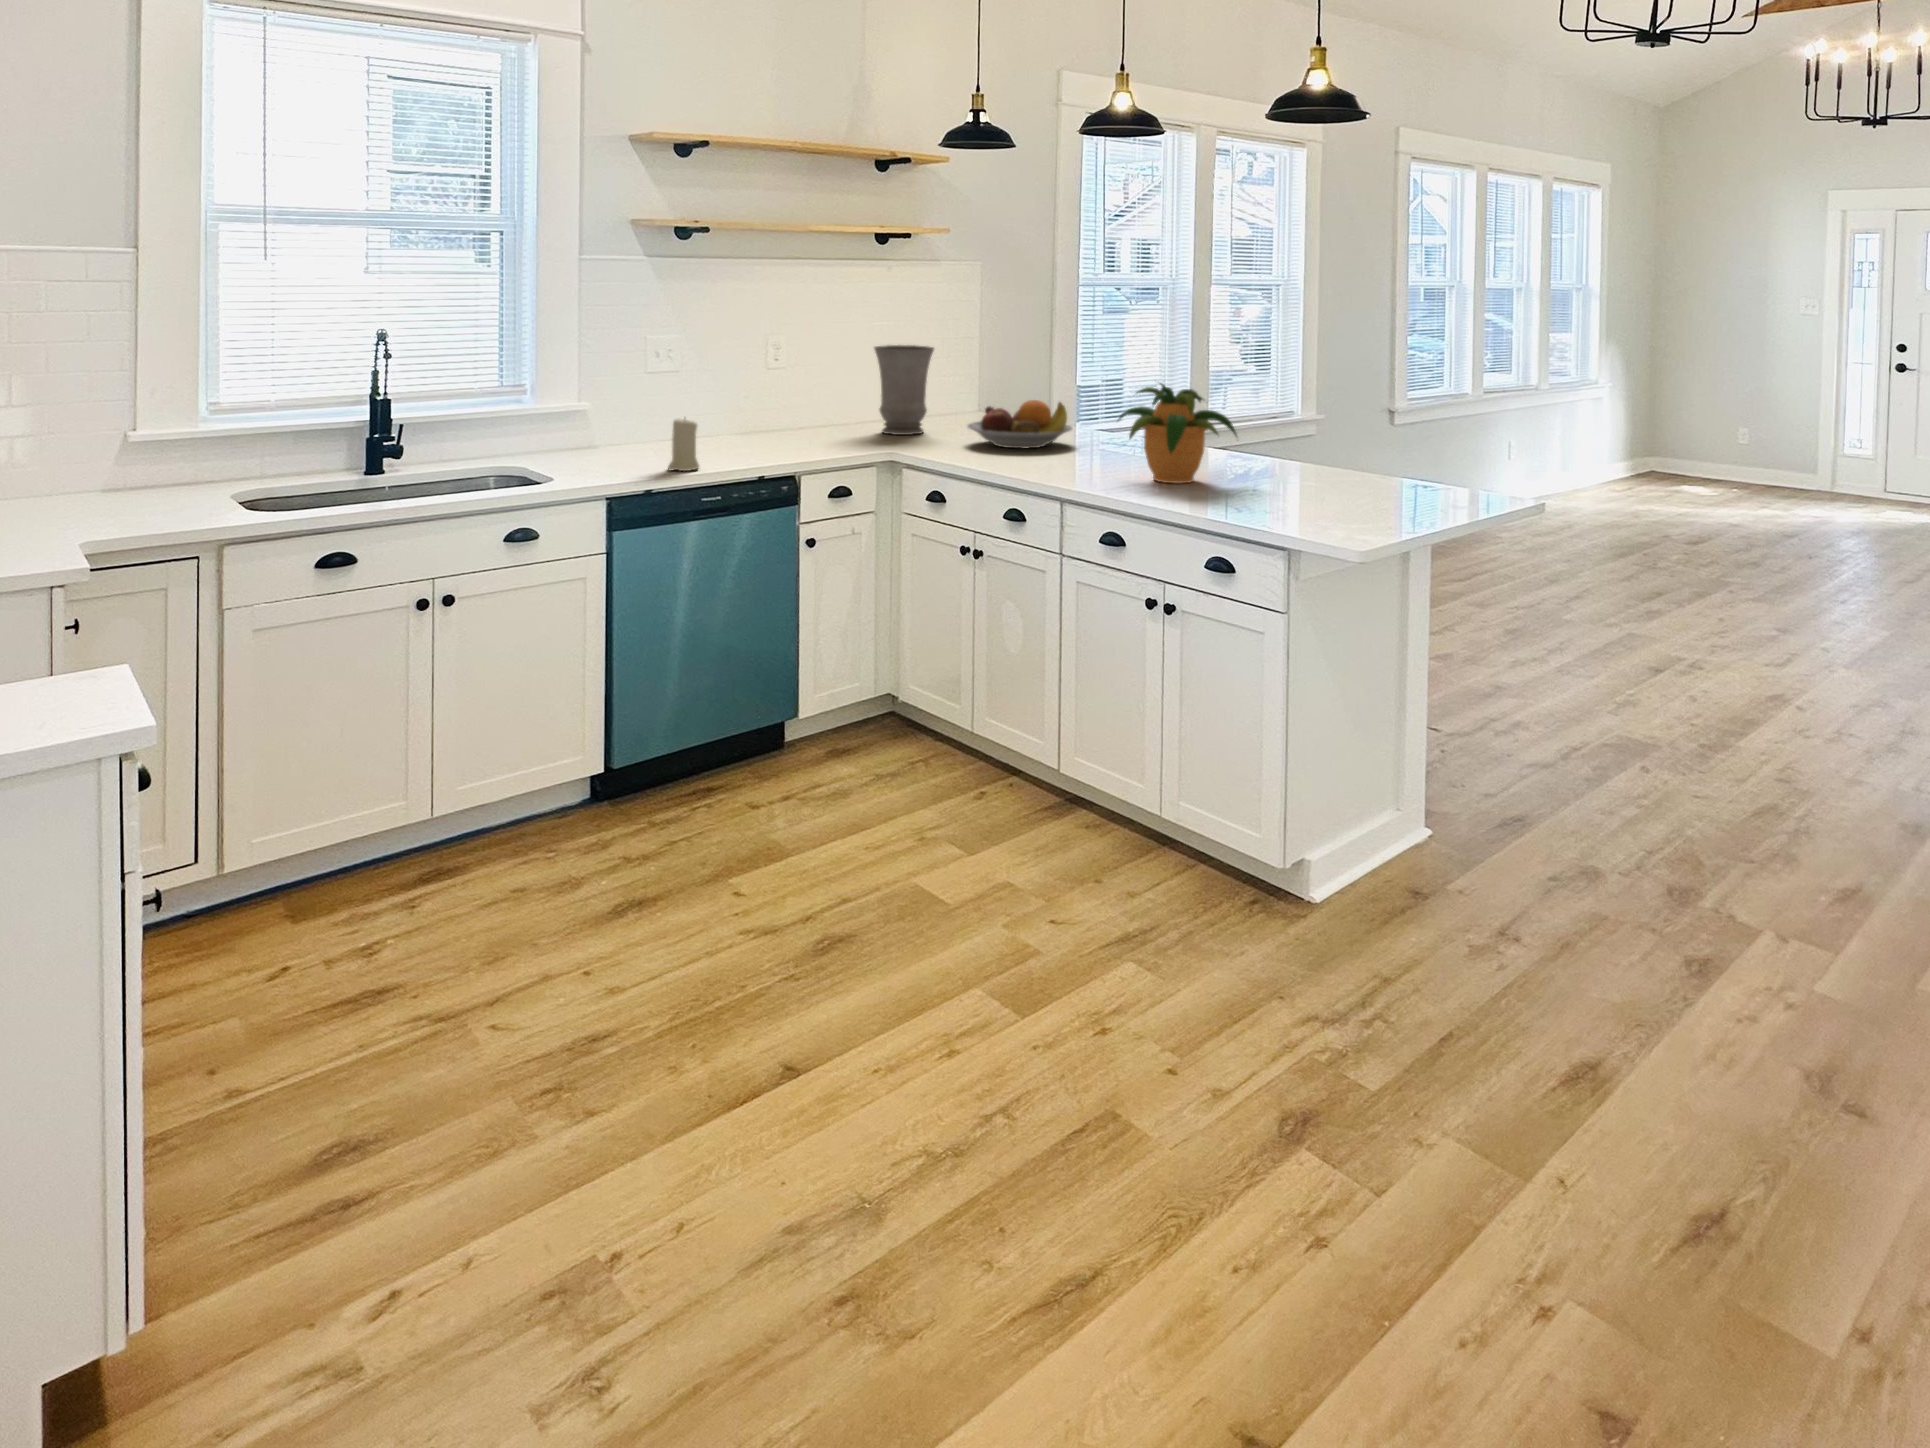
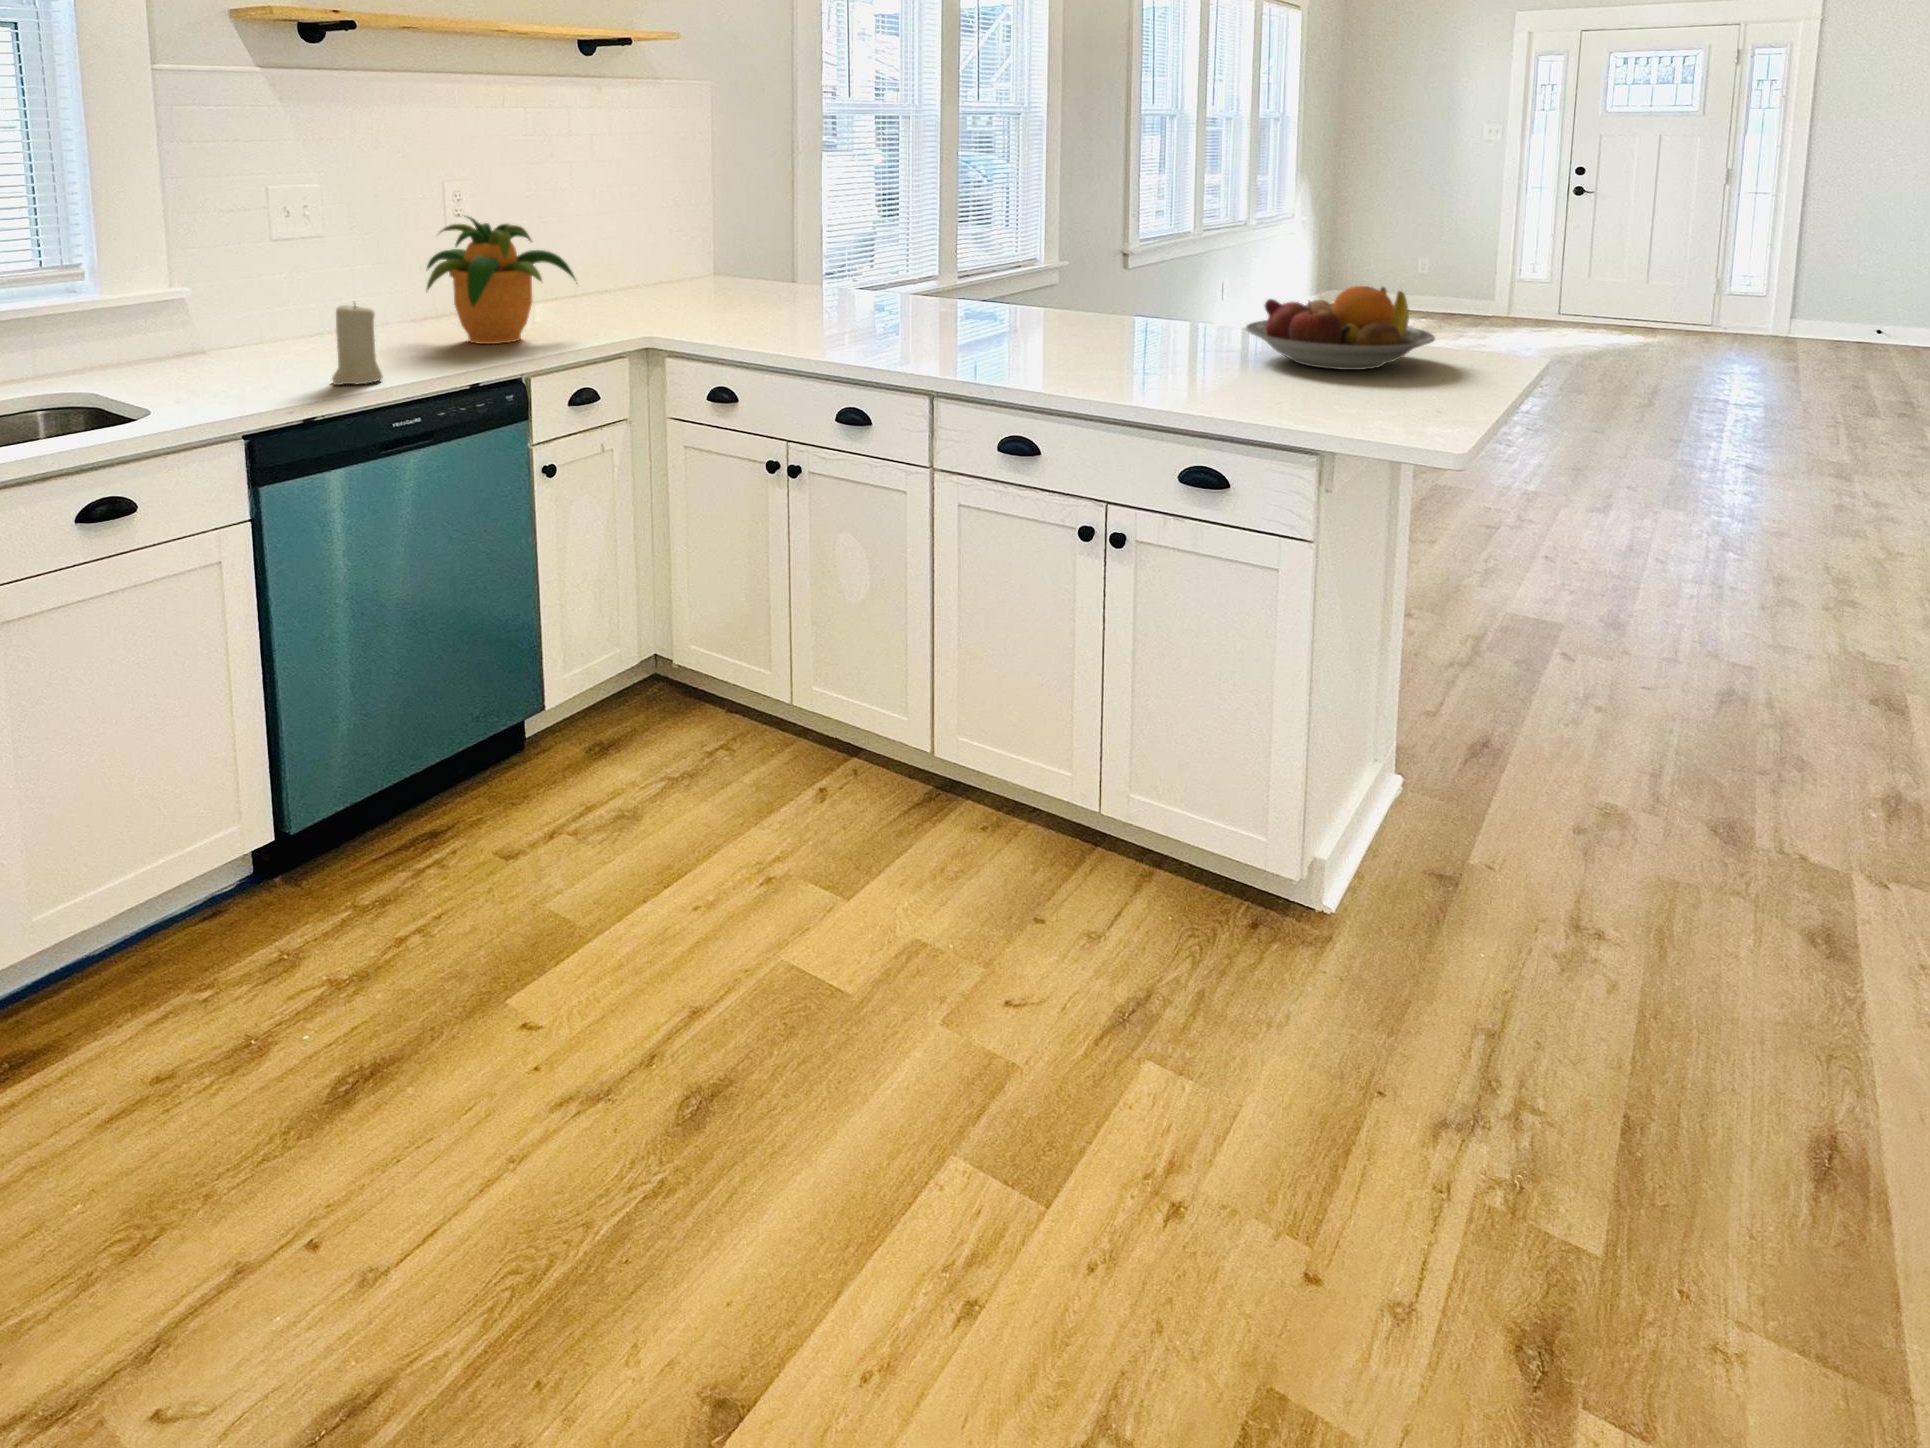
vase: present [874,345,934,435] -> none [593,189,678,311]
potted plant: present [1119,384,1237,483] -> present [427,216,575,344]
fruit bowl: present [967,400,1072,448] -> present [1246,286,1435,370]

